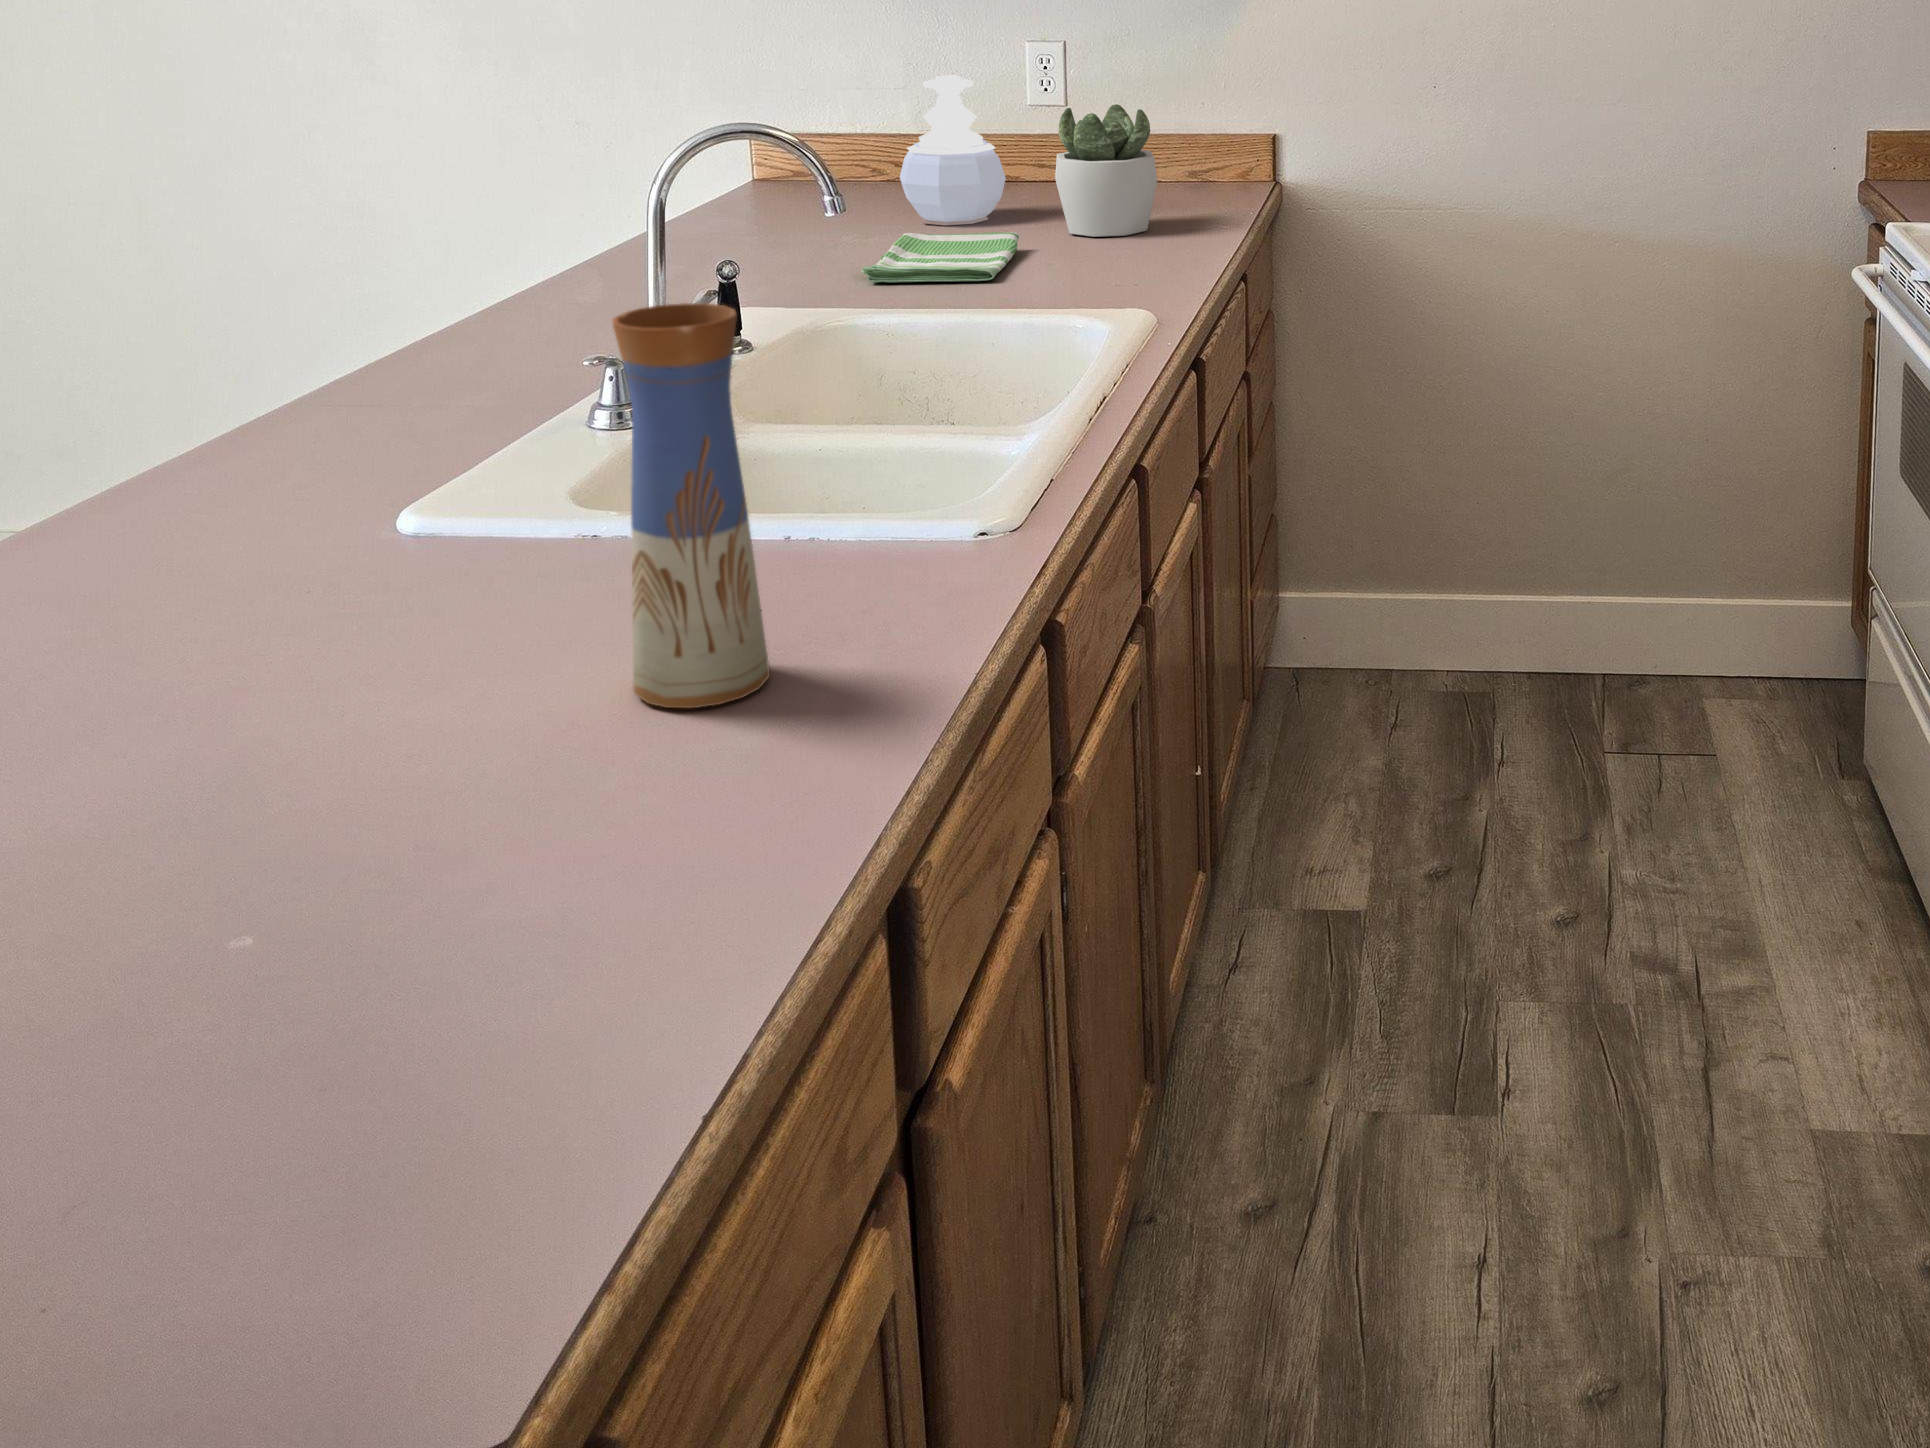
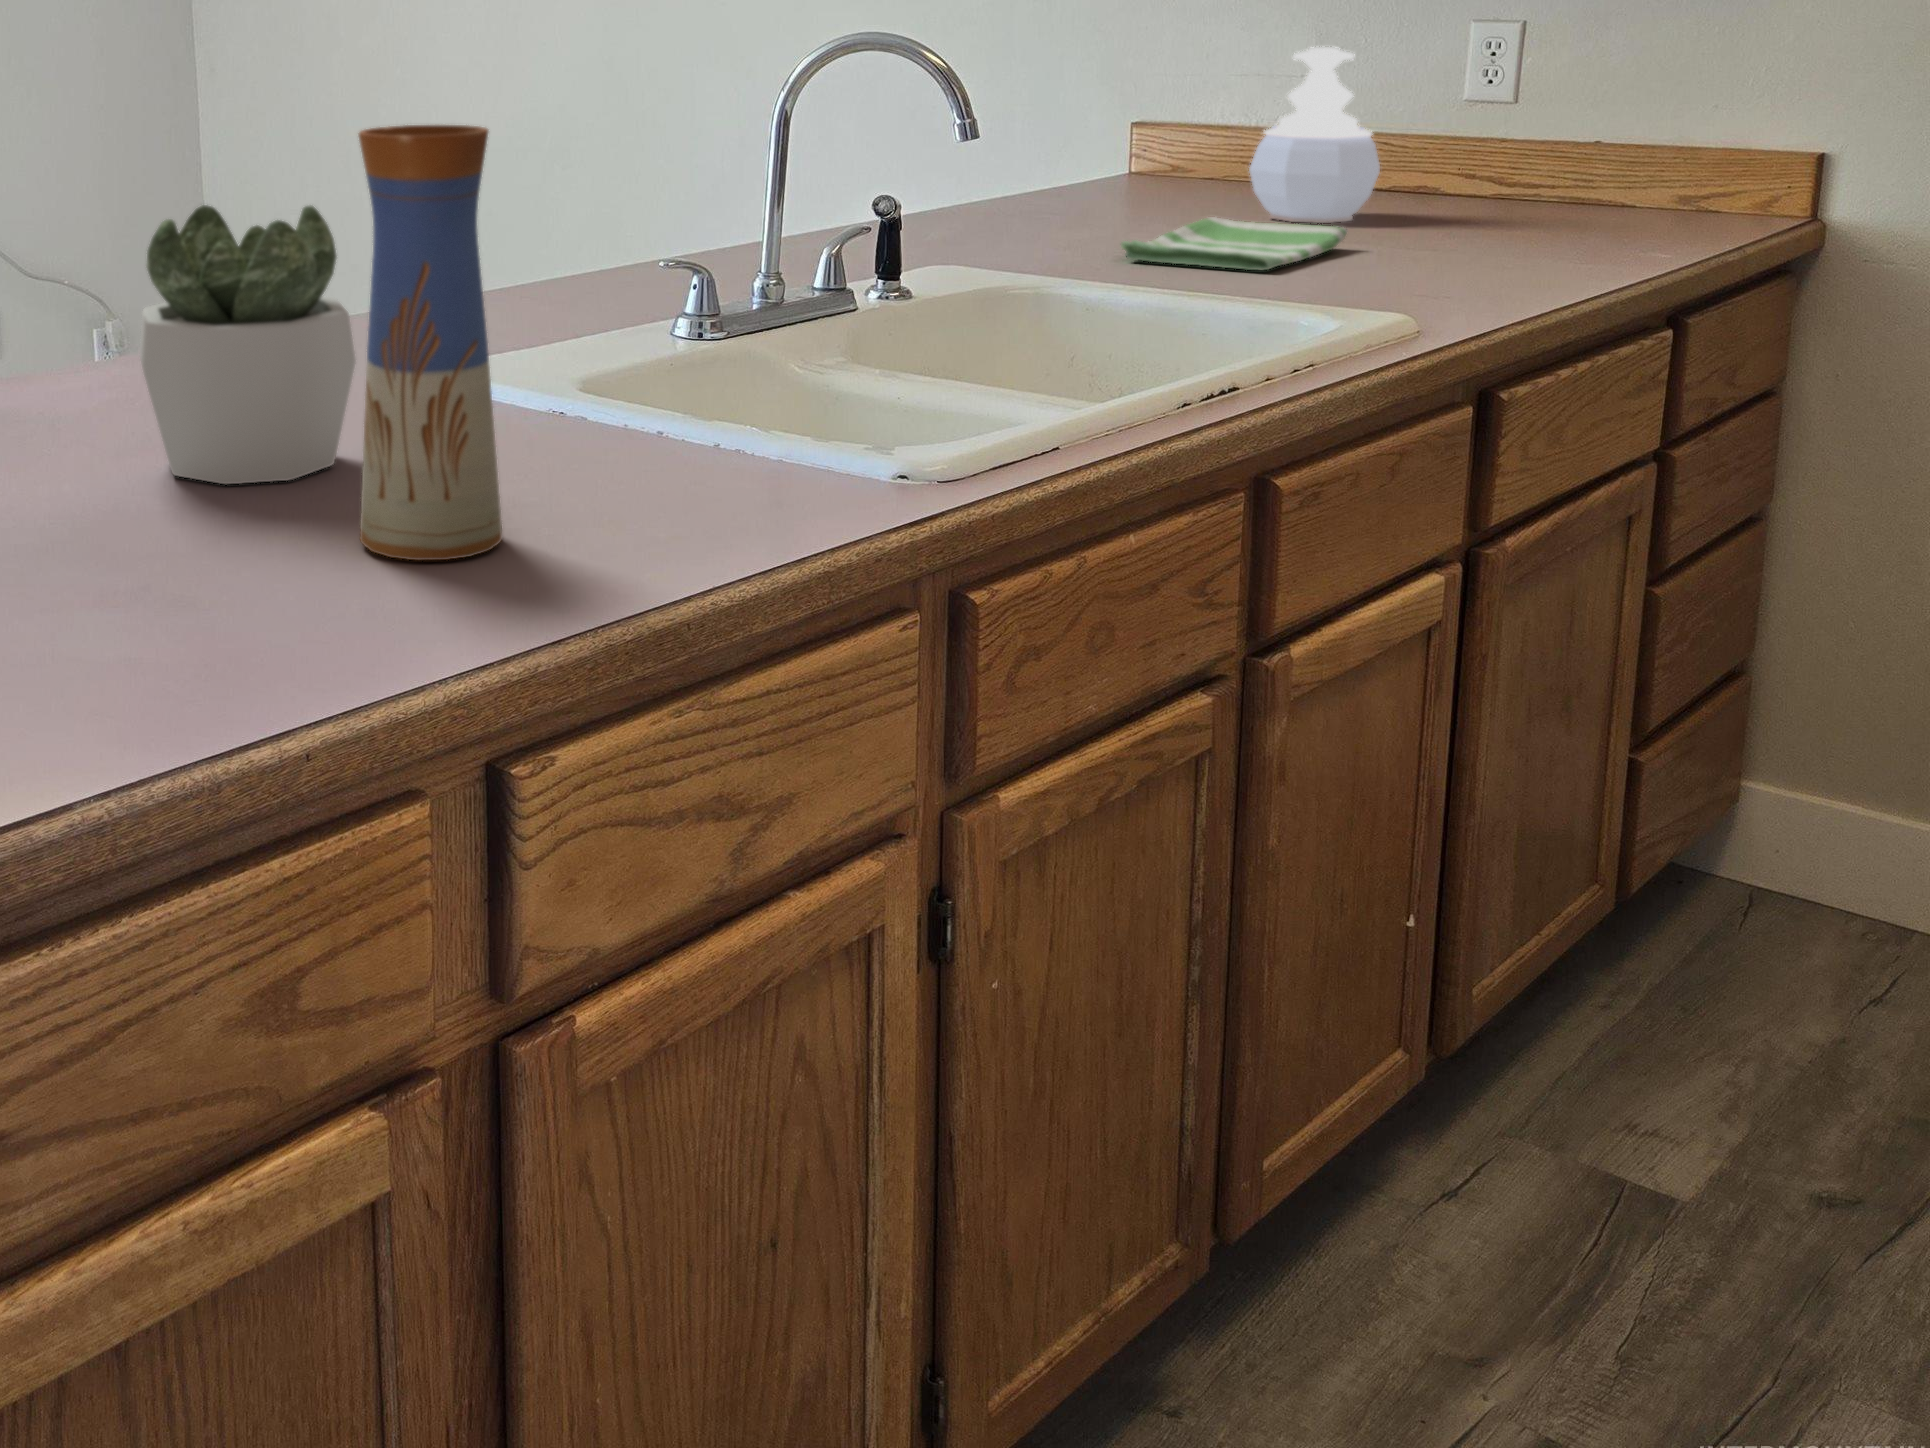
succulent plant: present [1055,104,1157,237] -> present [140,205,356,484]

